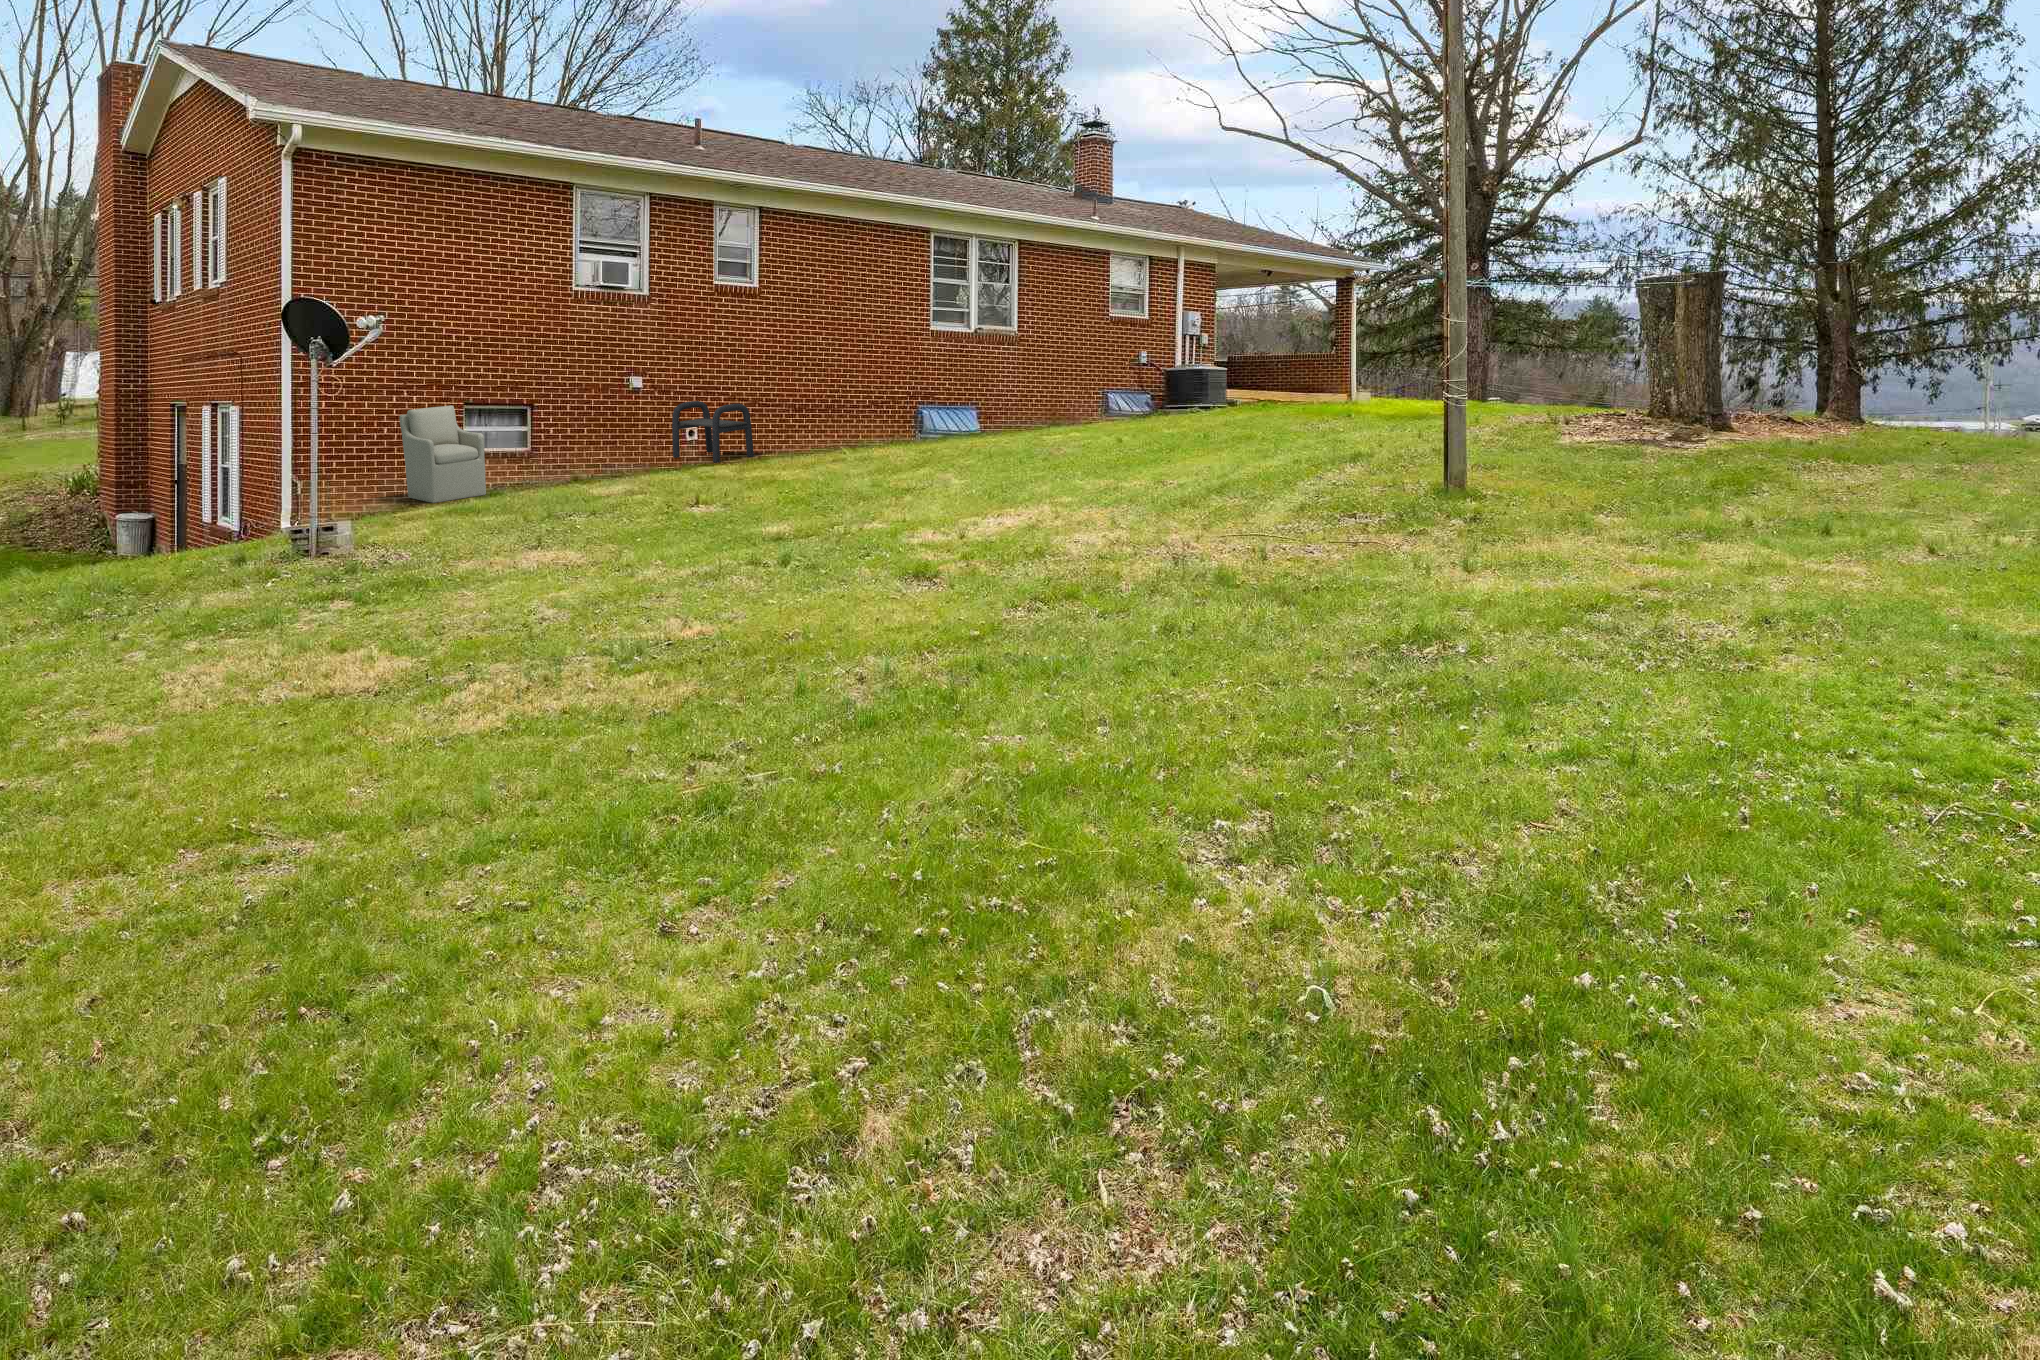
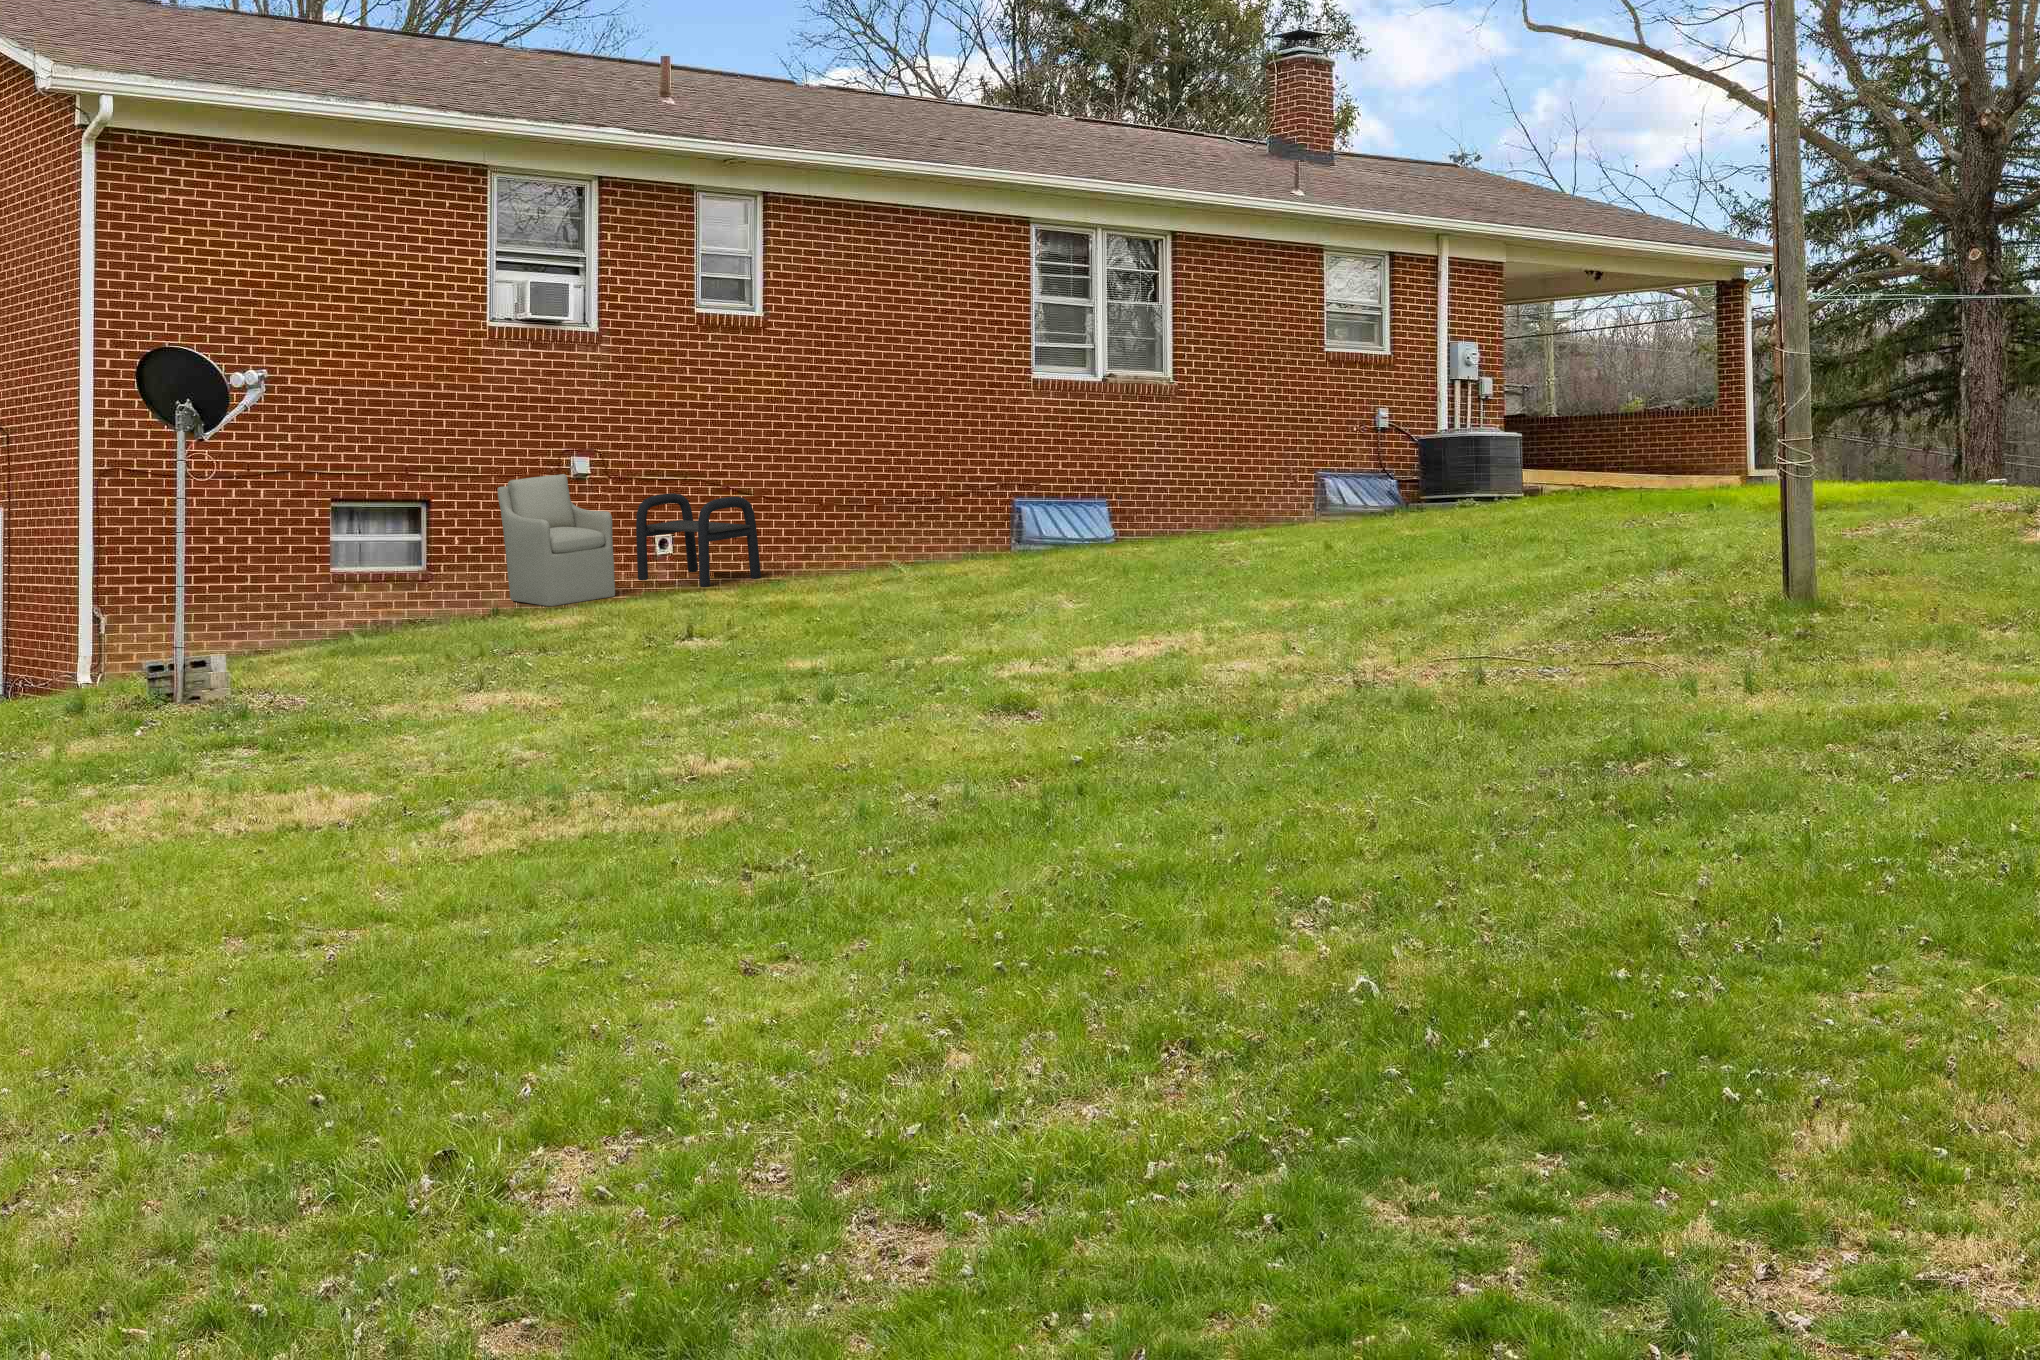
chair: present [400,405,486,503] -> present [498,474,615,606]

